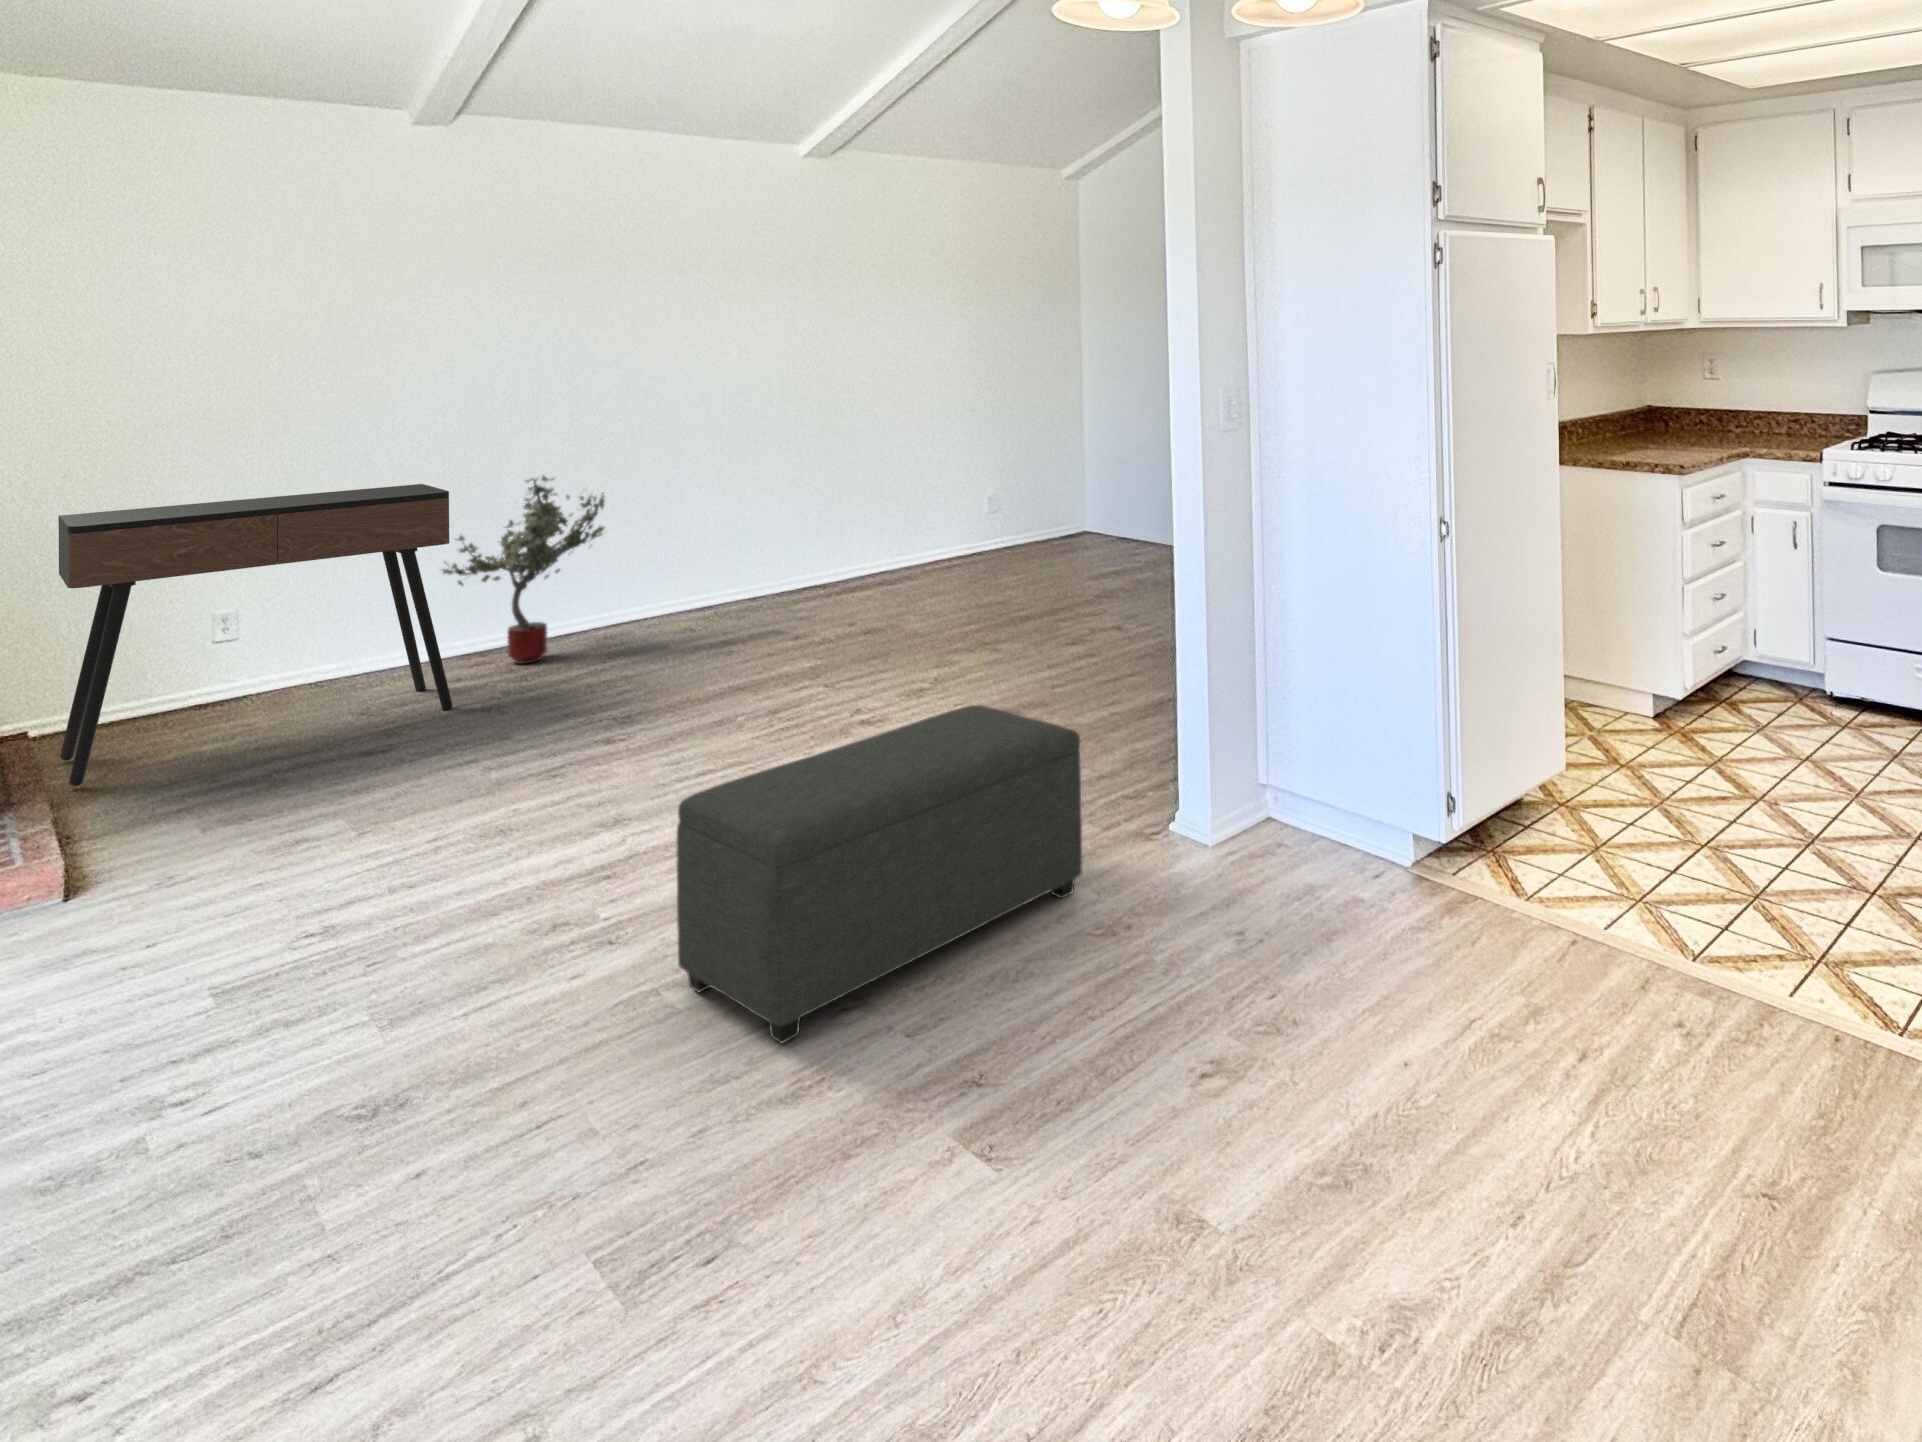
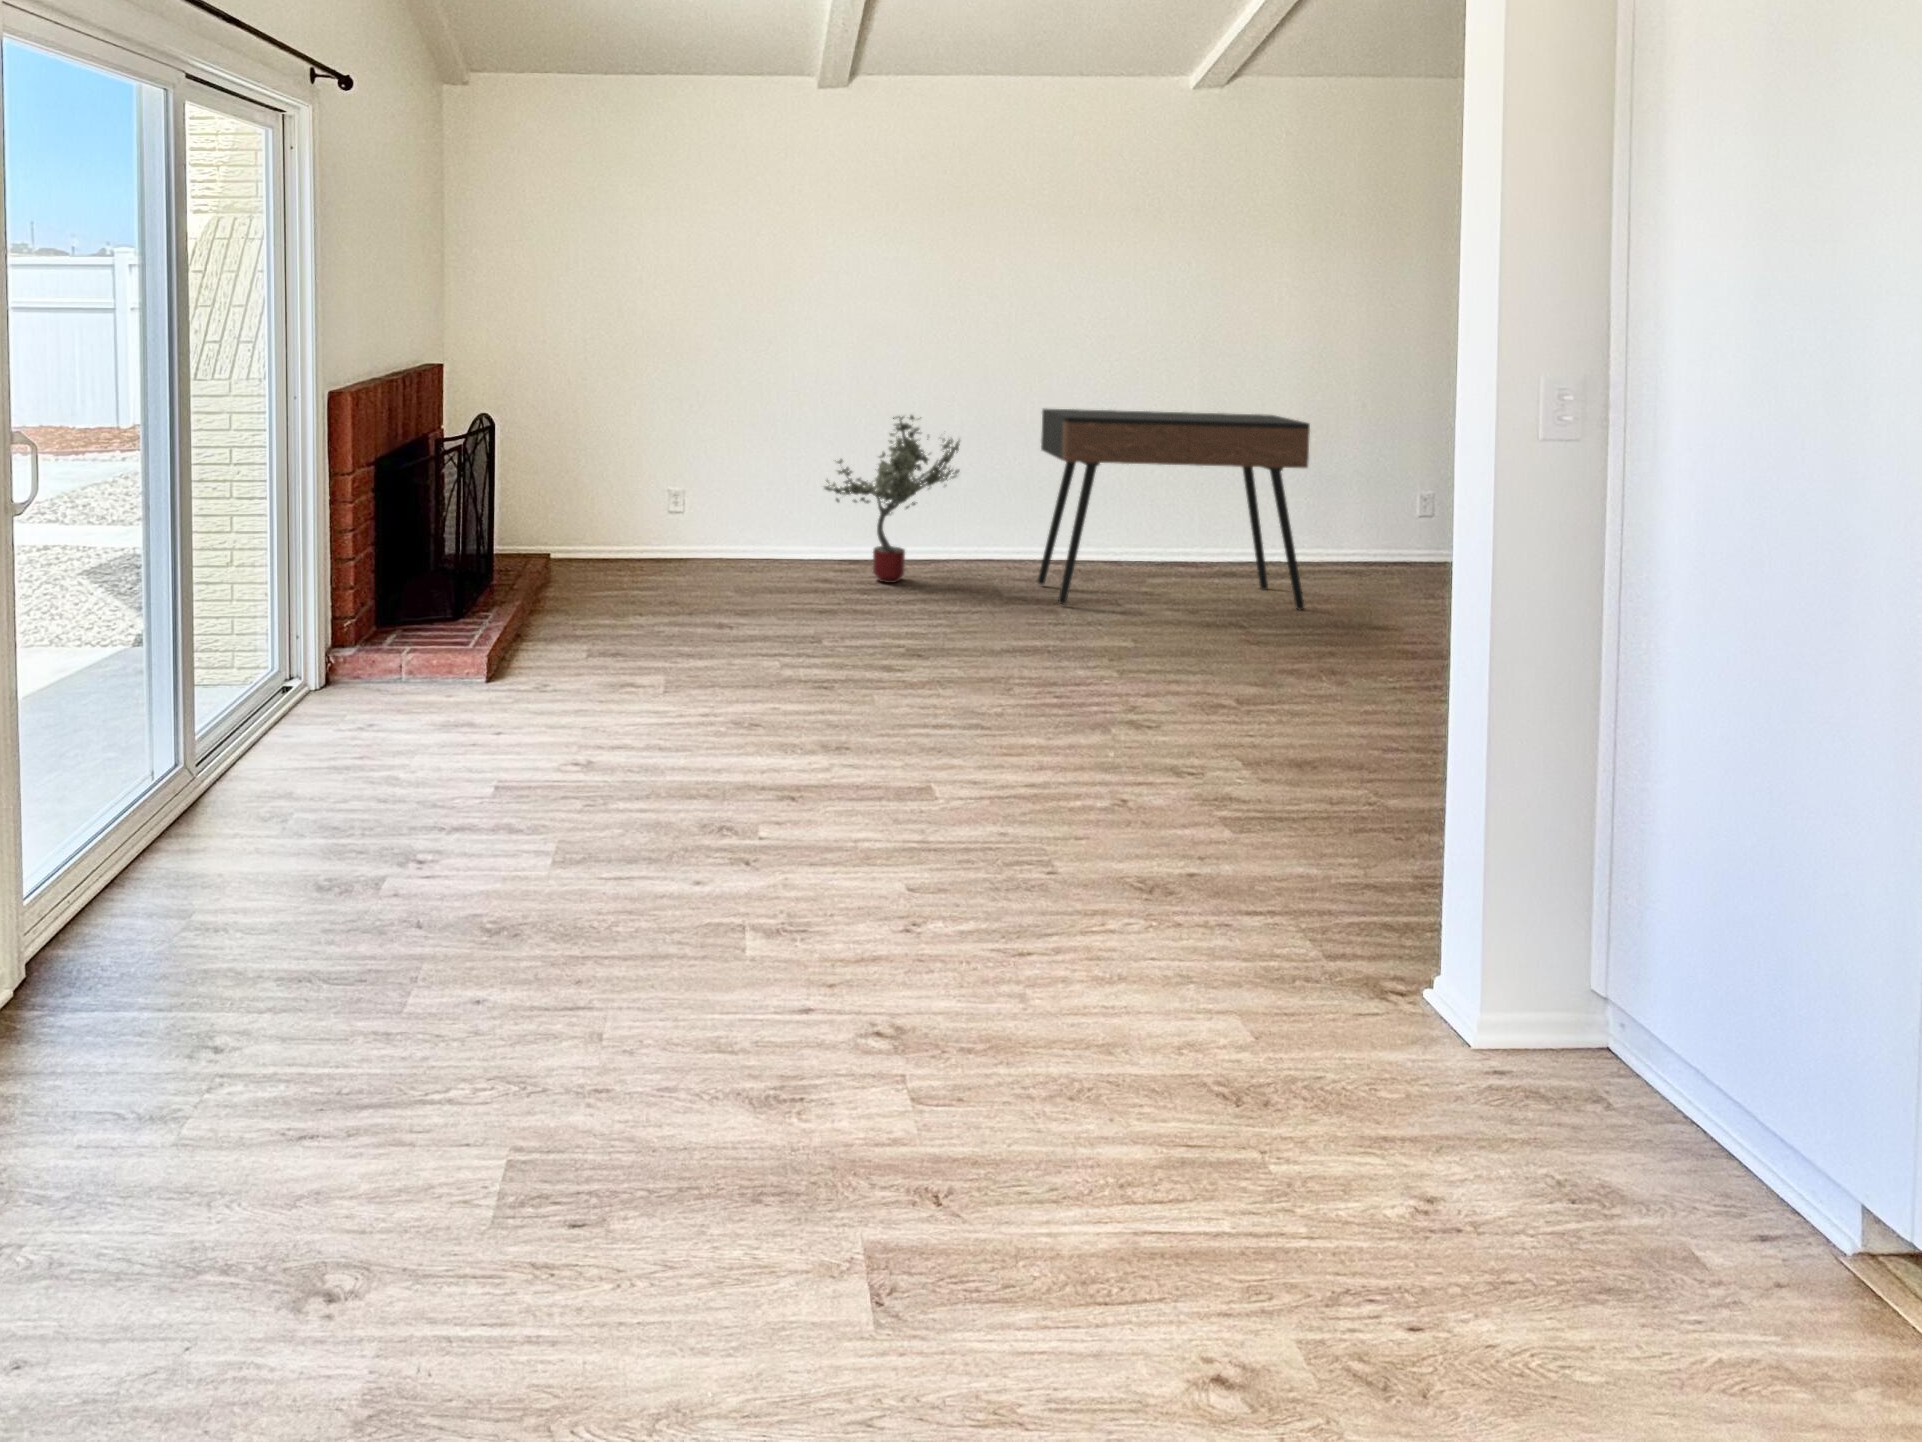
console table: present [58,484,452,786] -> present [1038,409,1310,610]
ottoman: present [677,705,1082,1043] -> none [761,738,1243,1036]

